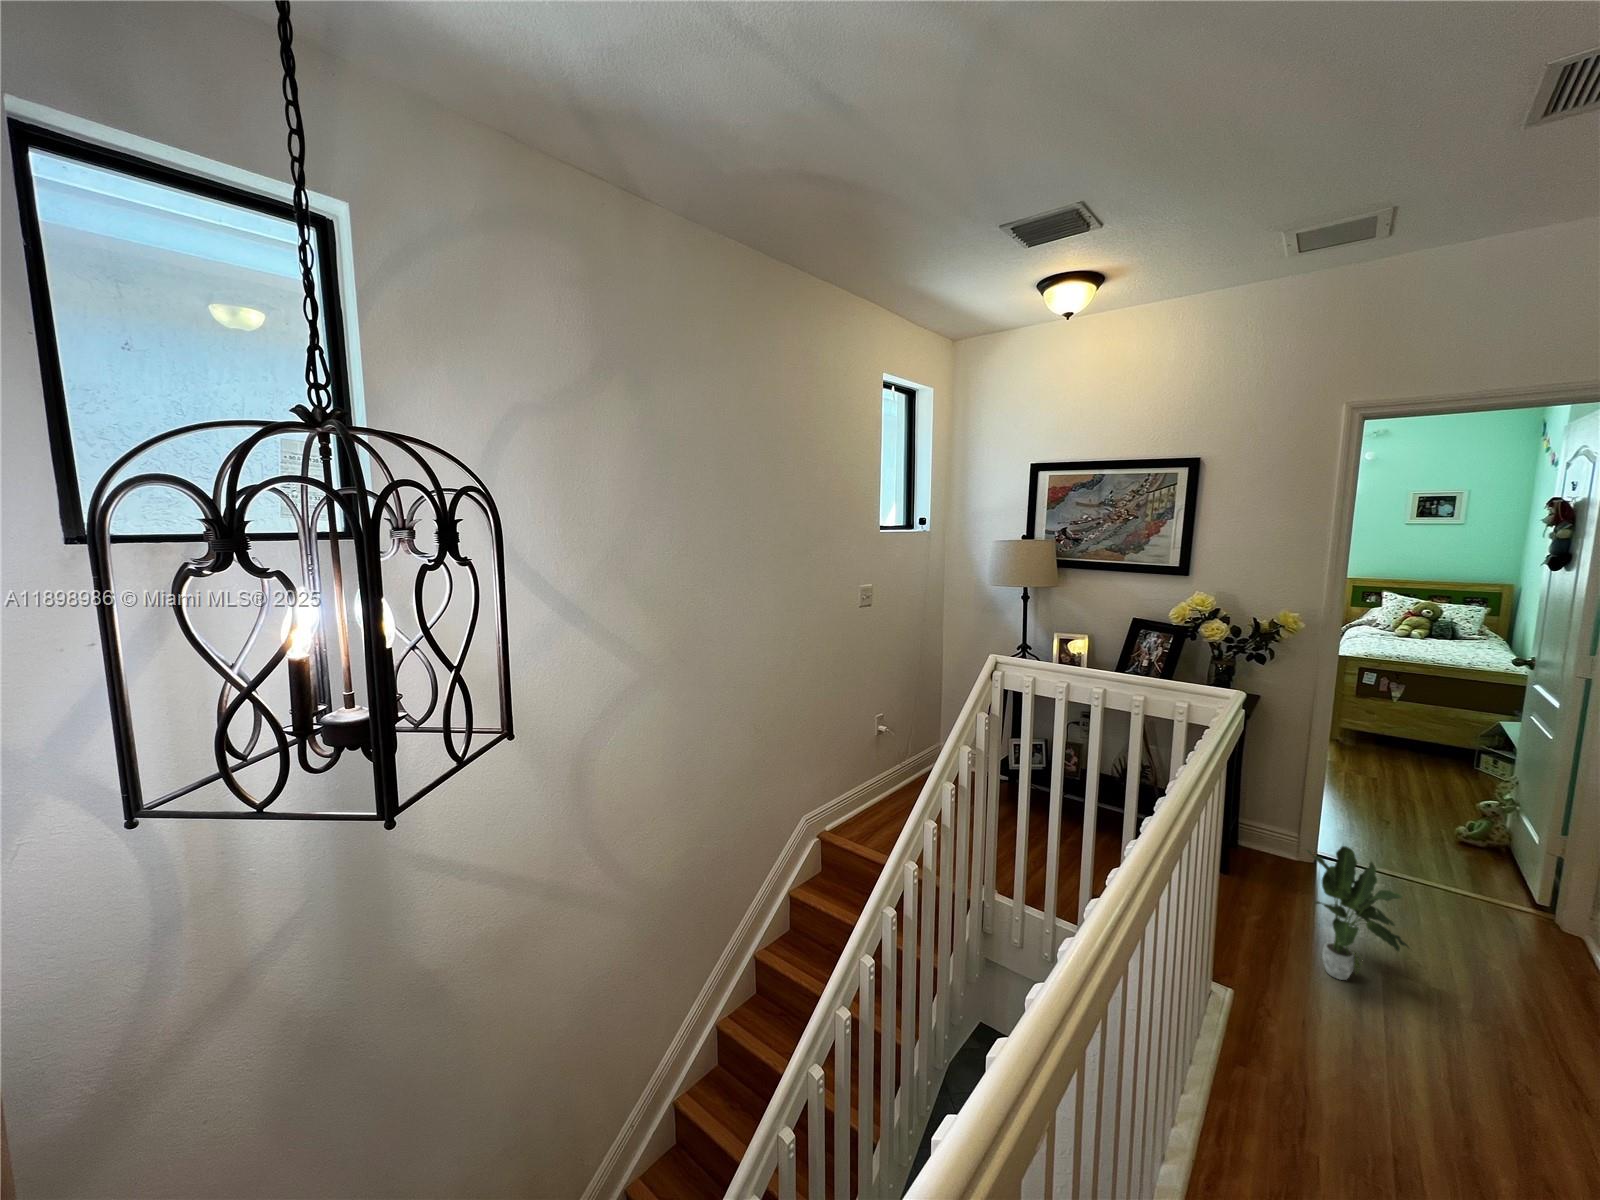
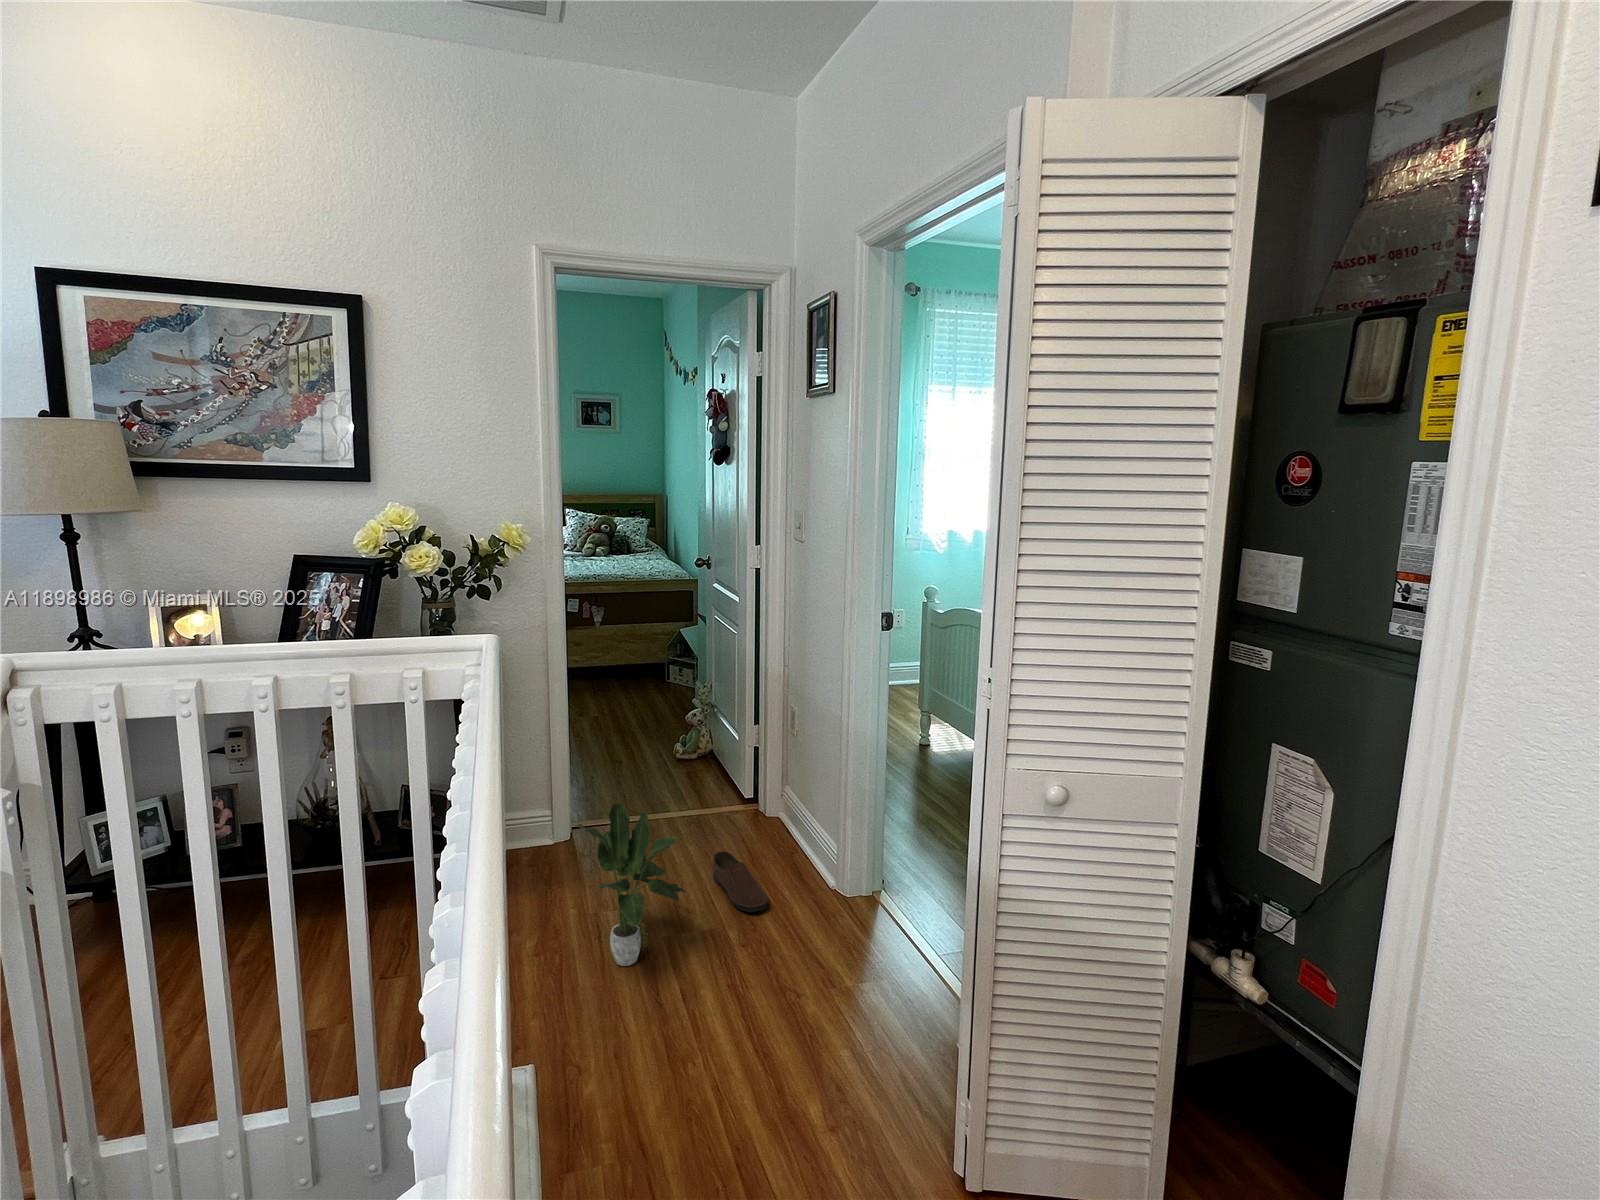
shoe: none [1462,940,1529,1015] -> present [713,851,768,912]

